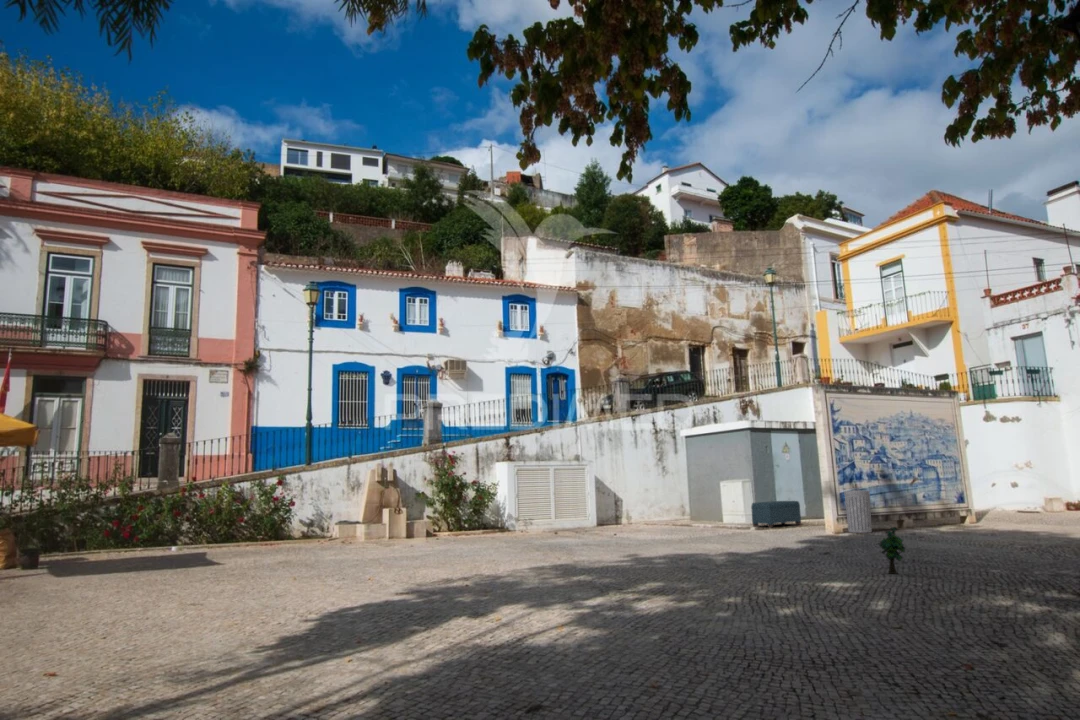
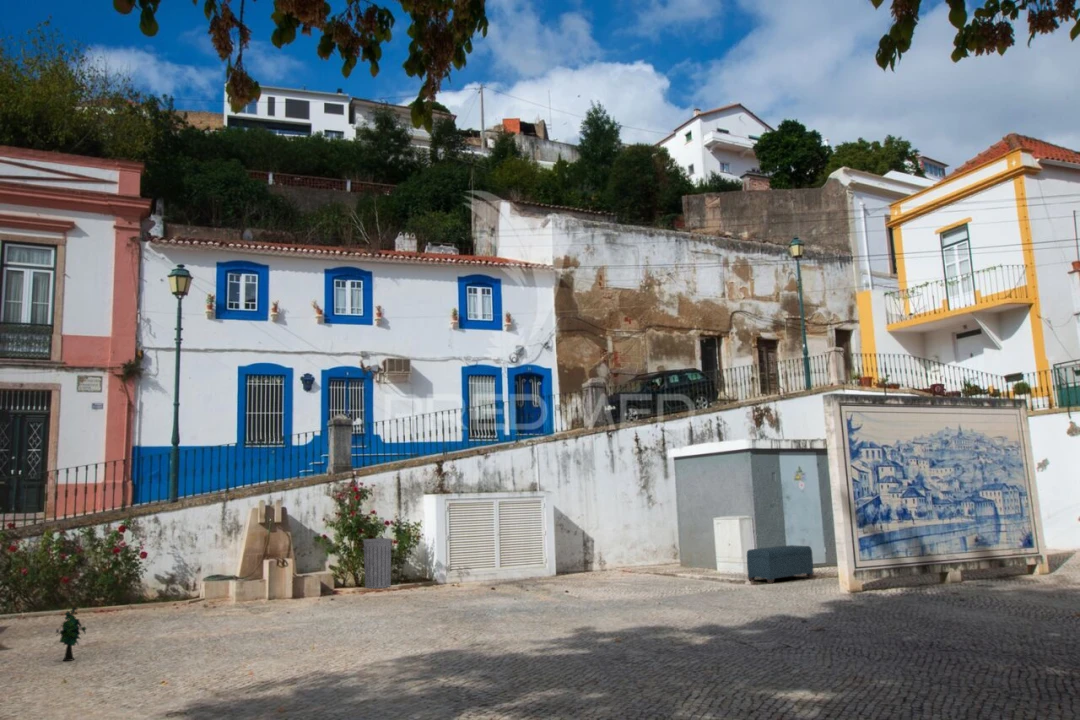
trash can: present [844,489,872,533] -> present [363,537,392,588]
decorative plant: present [879,527,905,574] -> present [56,607,86,661]

